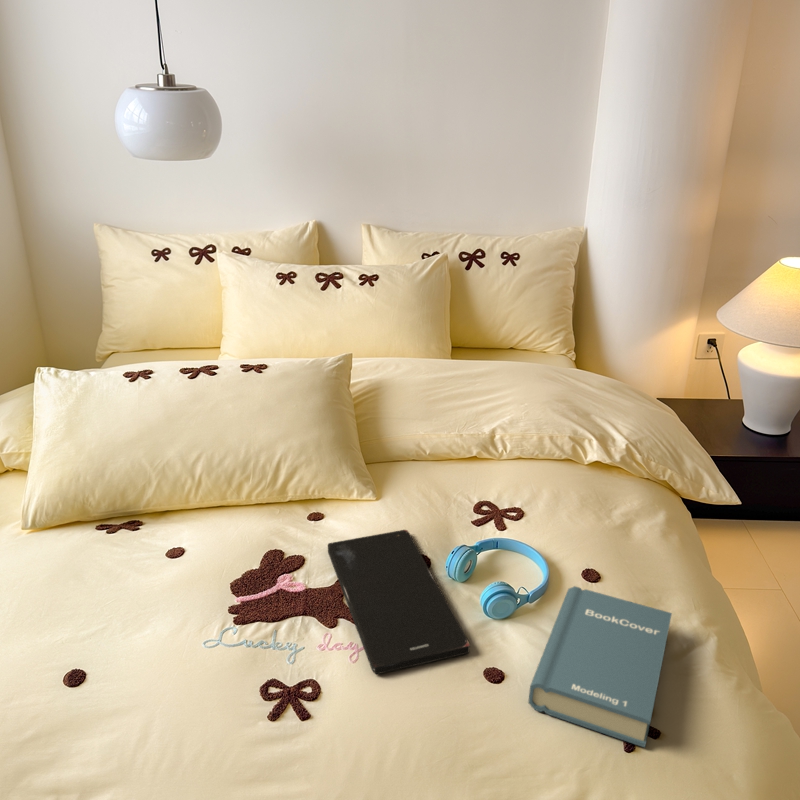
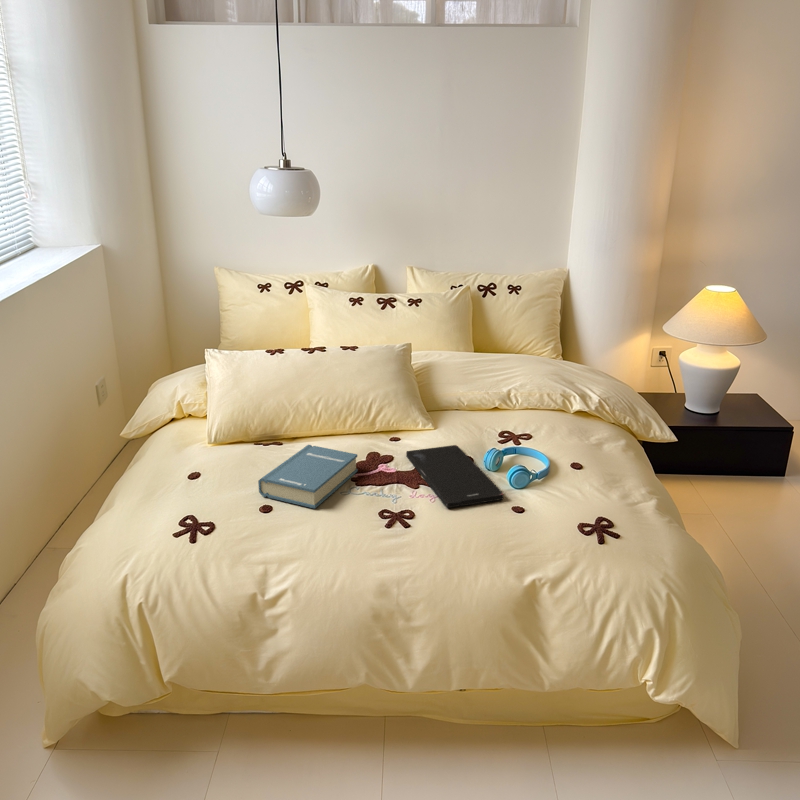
hardback book: present [528,586,672,747] -> present [258,445,358,508]

